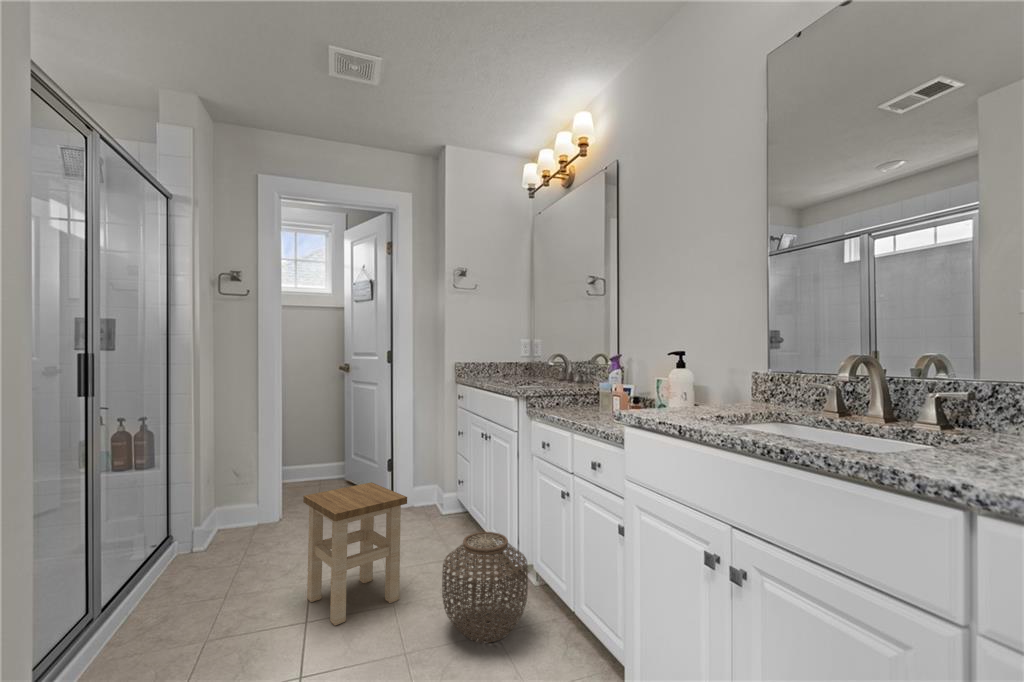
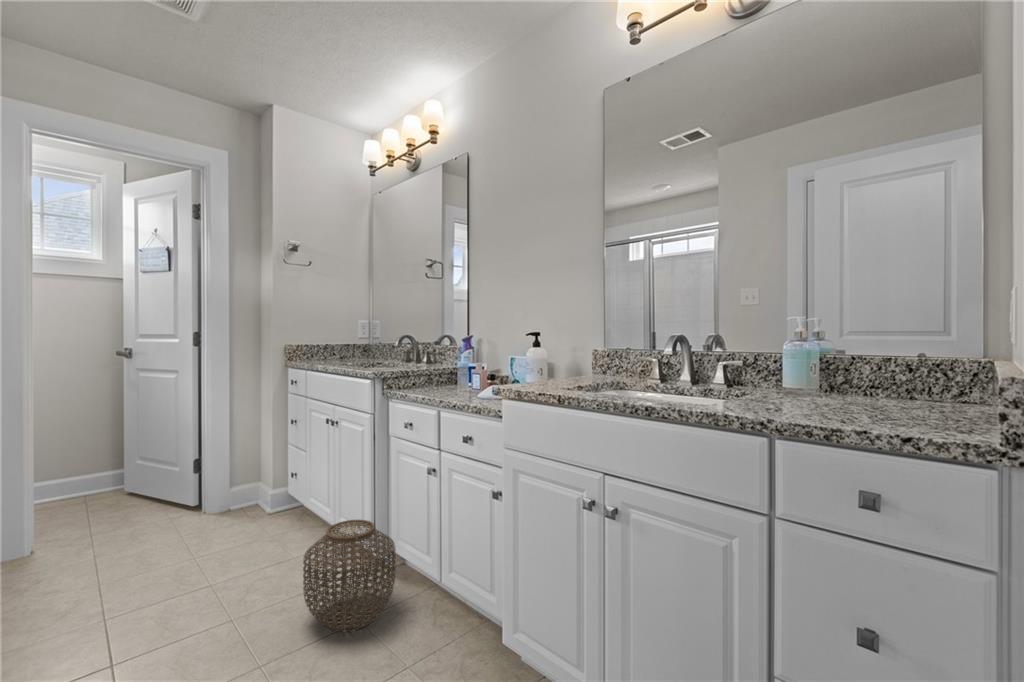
stool: present [303,482,407,625] -> none [106,487,251,656]

